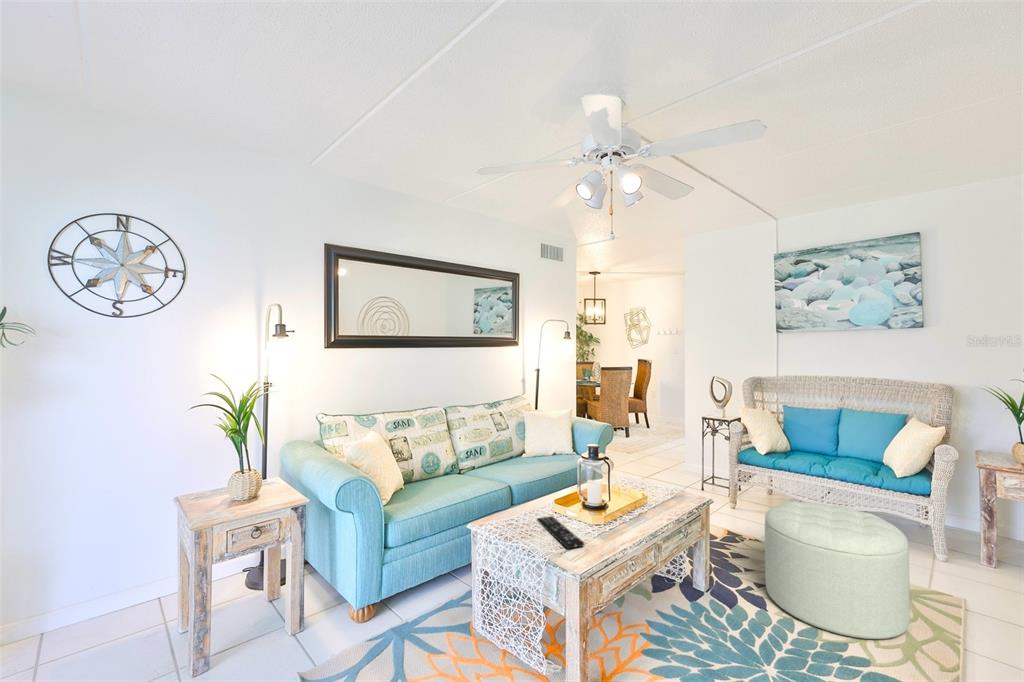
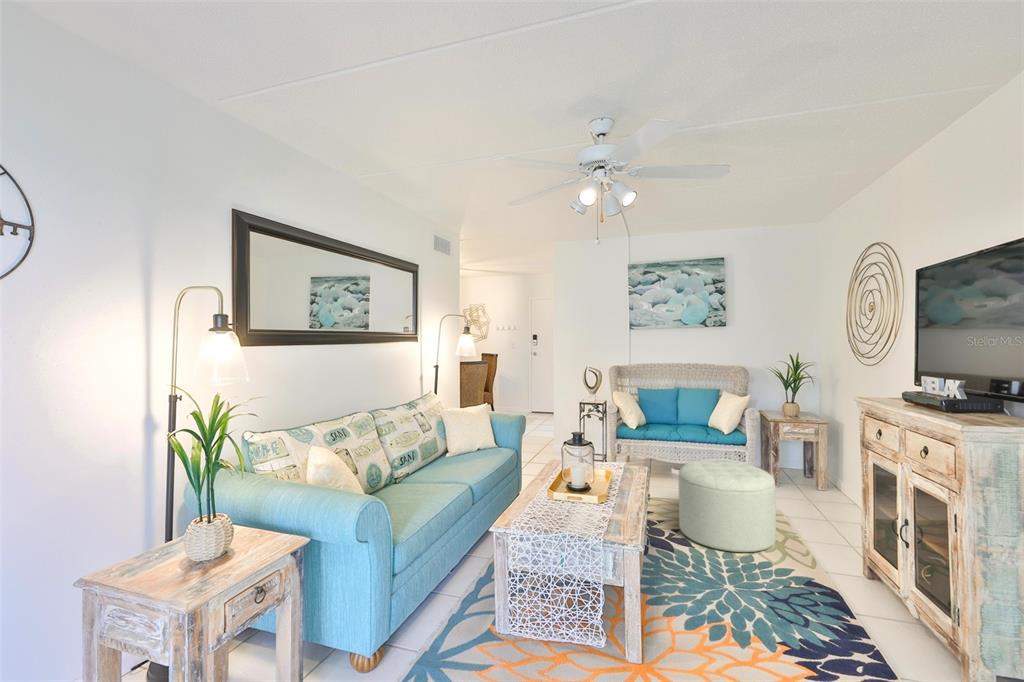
remote control: present [538,516,584,549] -> none [549,503,613,527]

